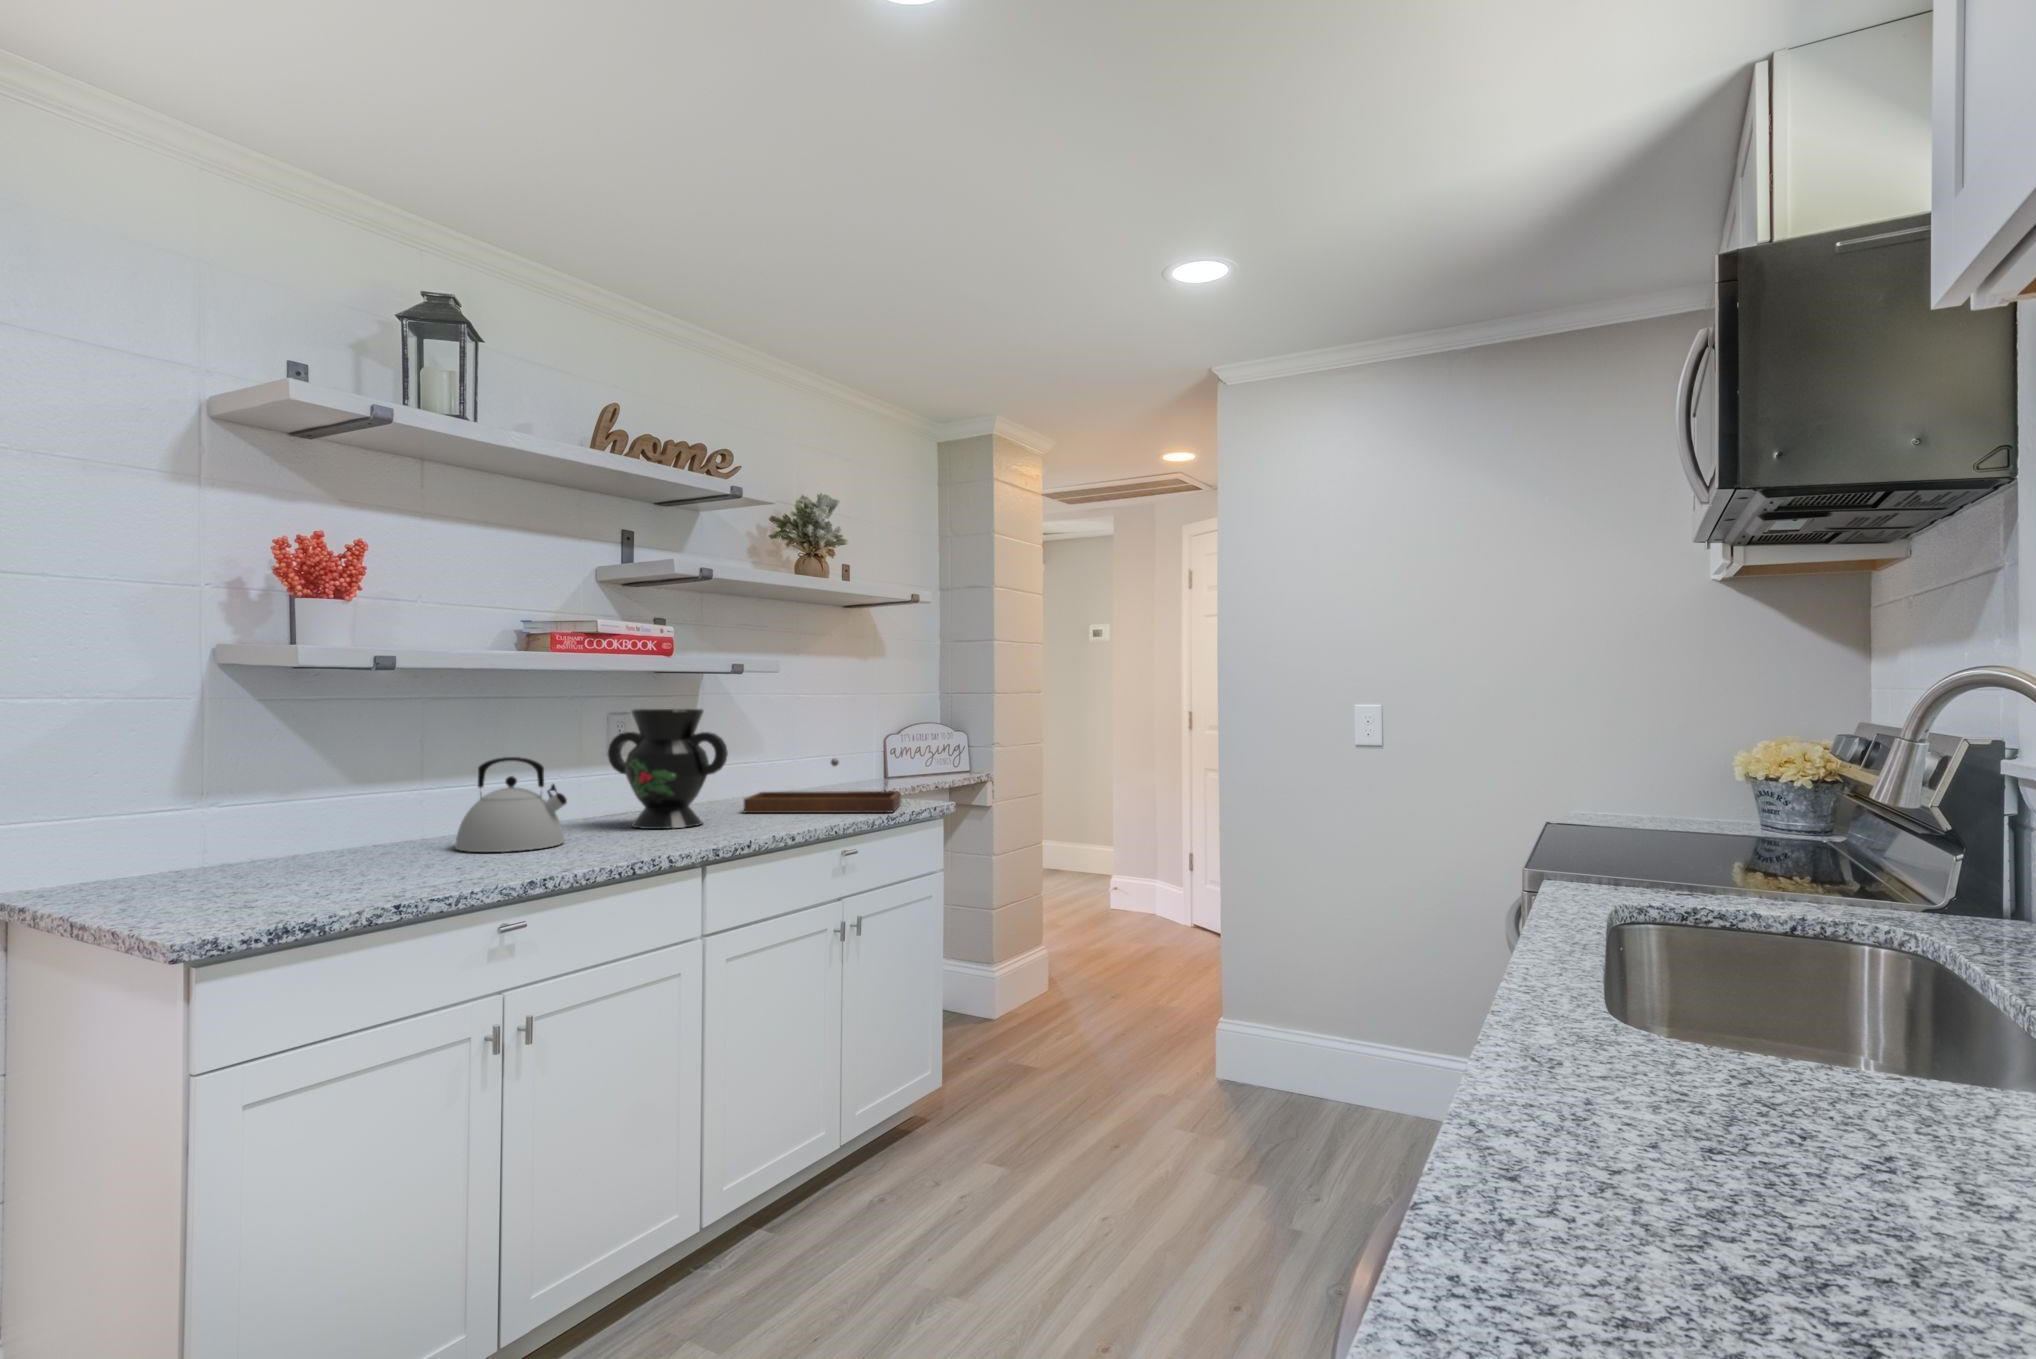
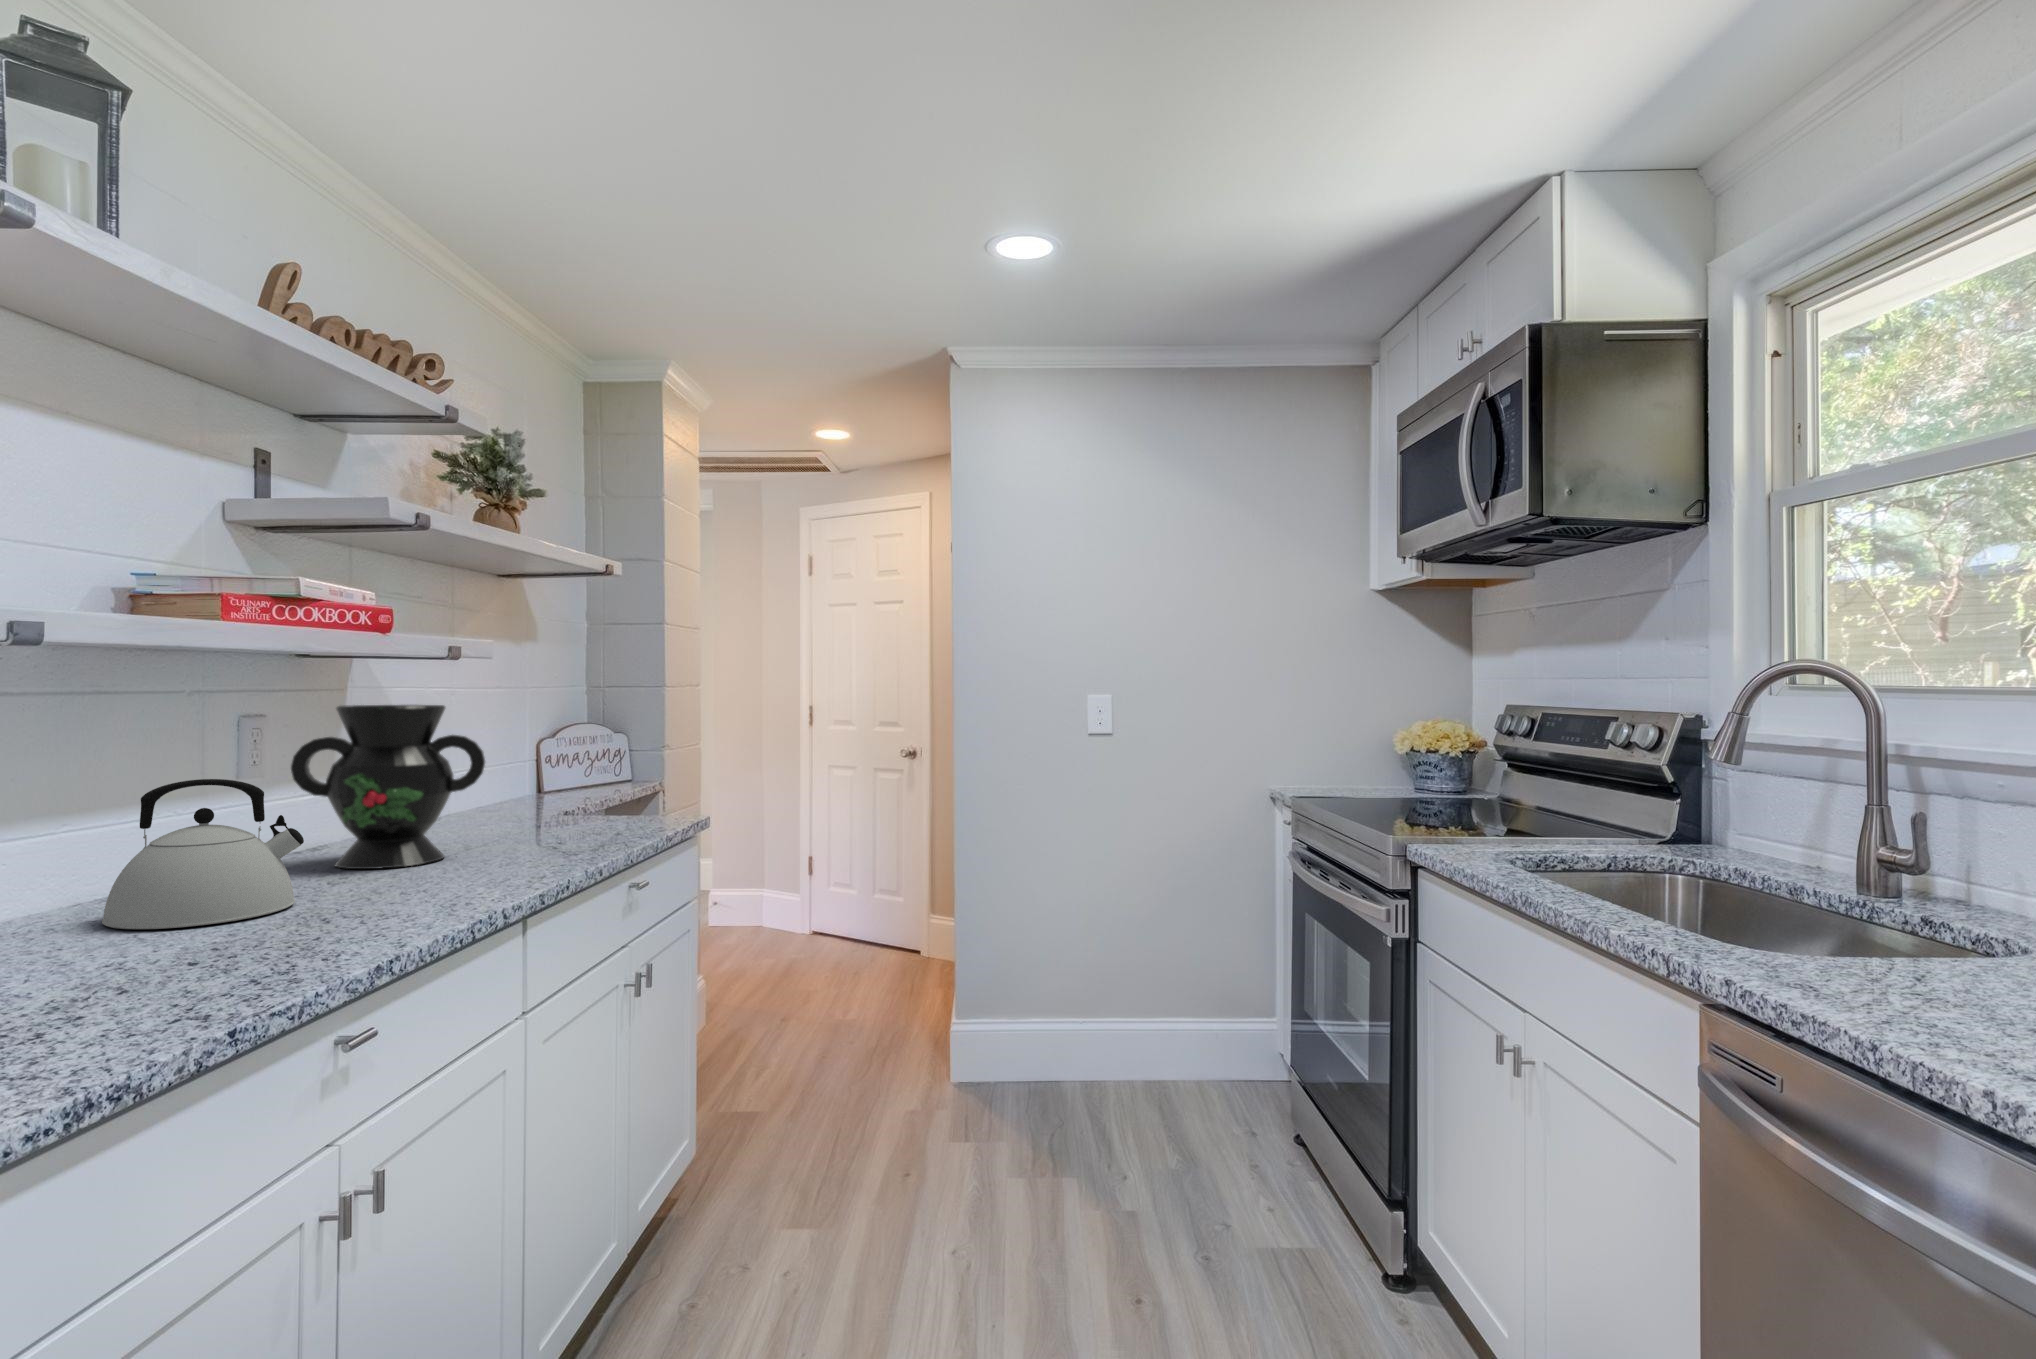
tray: present [744,758,901,813] -> none [459,763,663,838]

